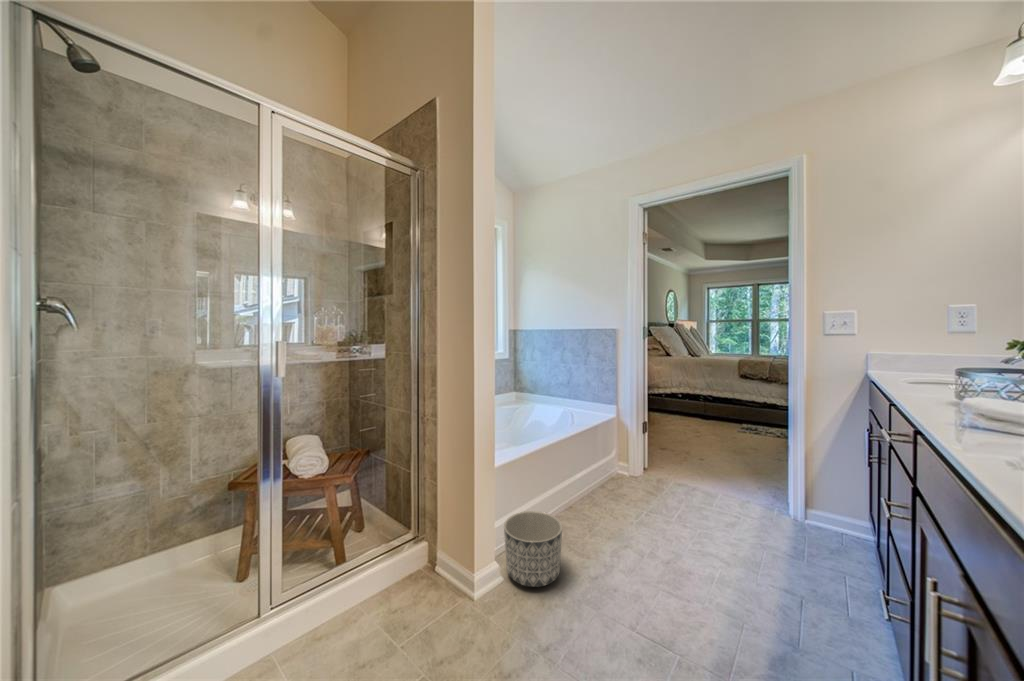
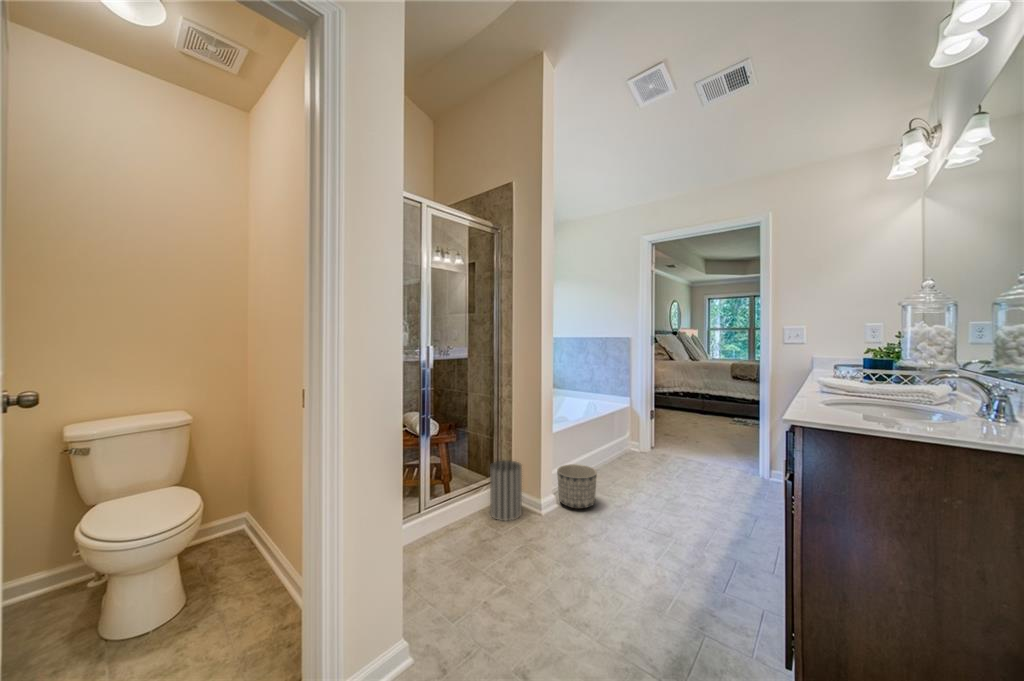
wastebasket: none [394,512,445,616] -> present [490,460,522,521]

